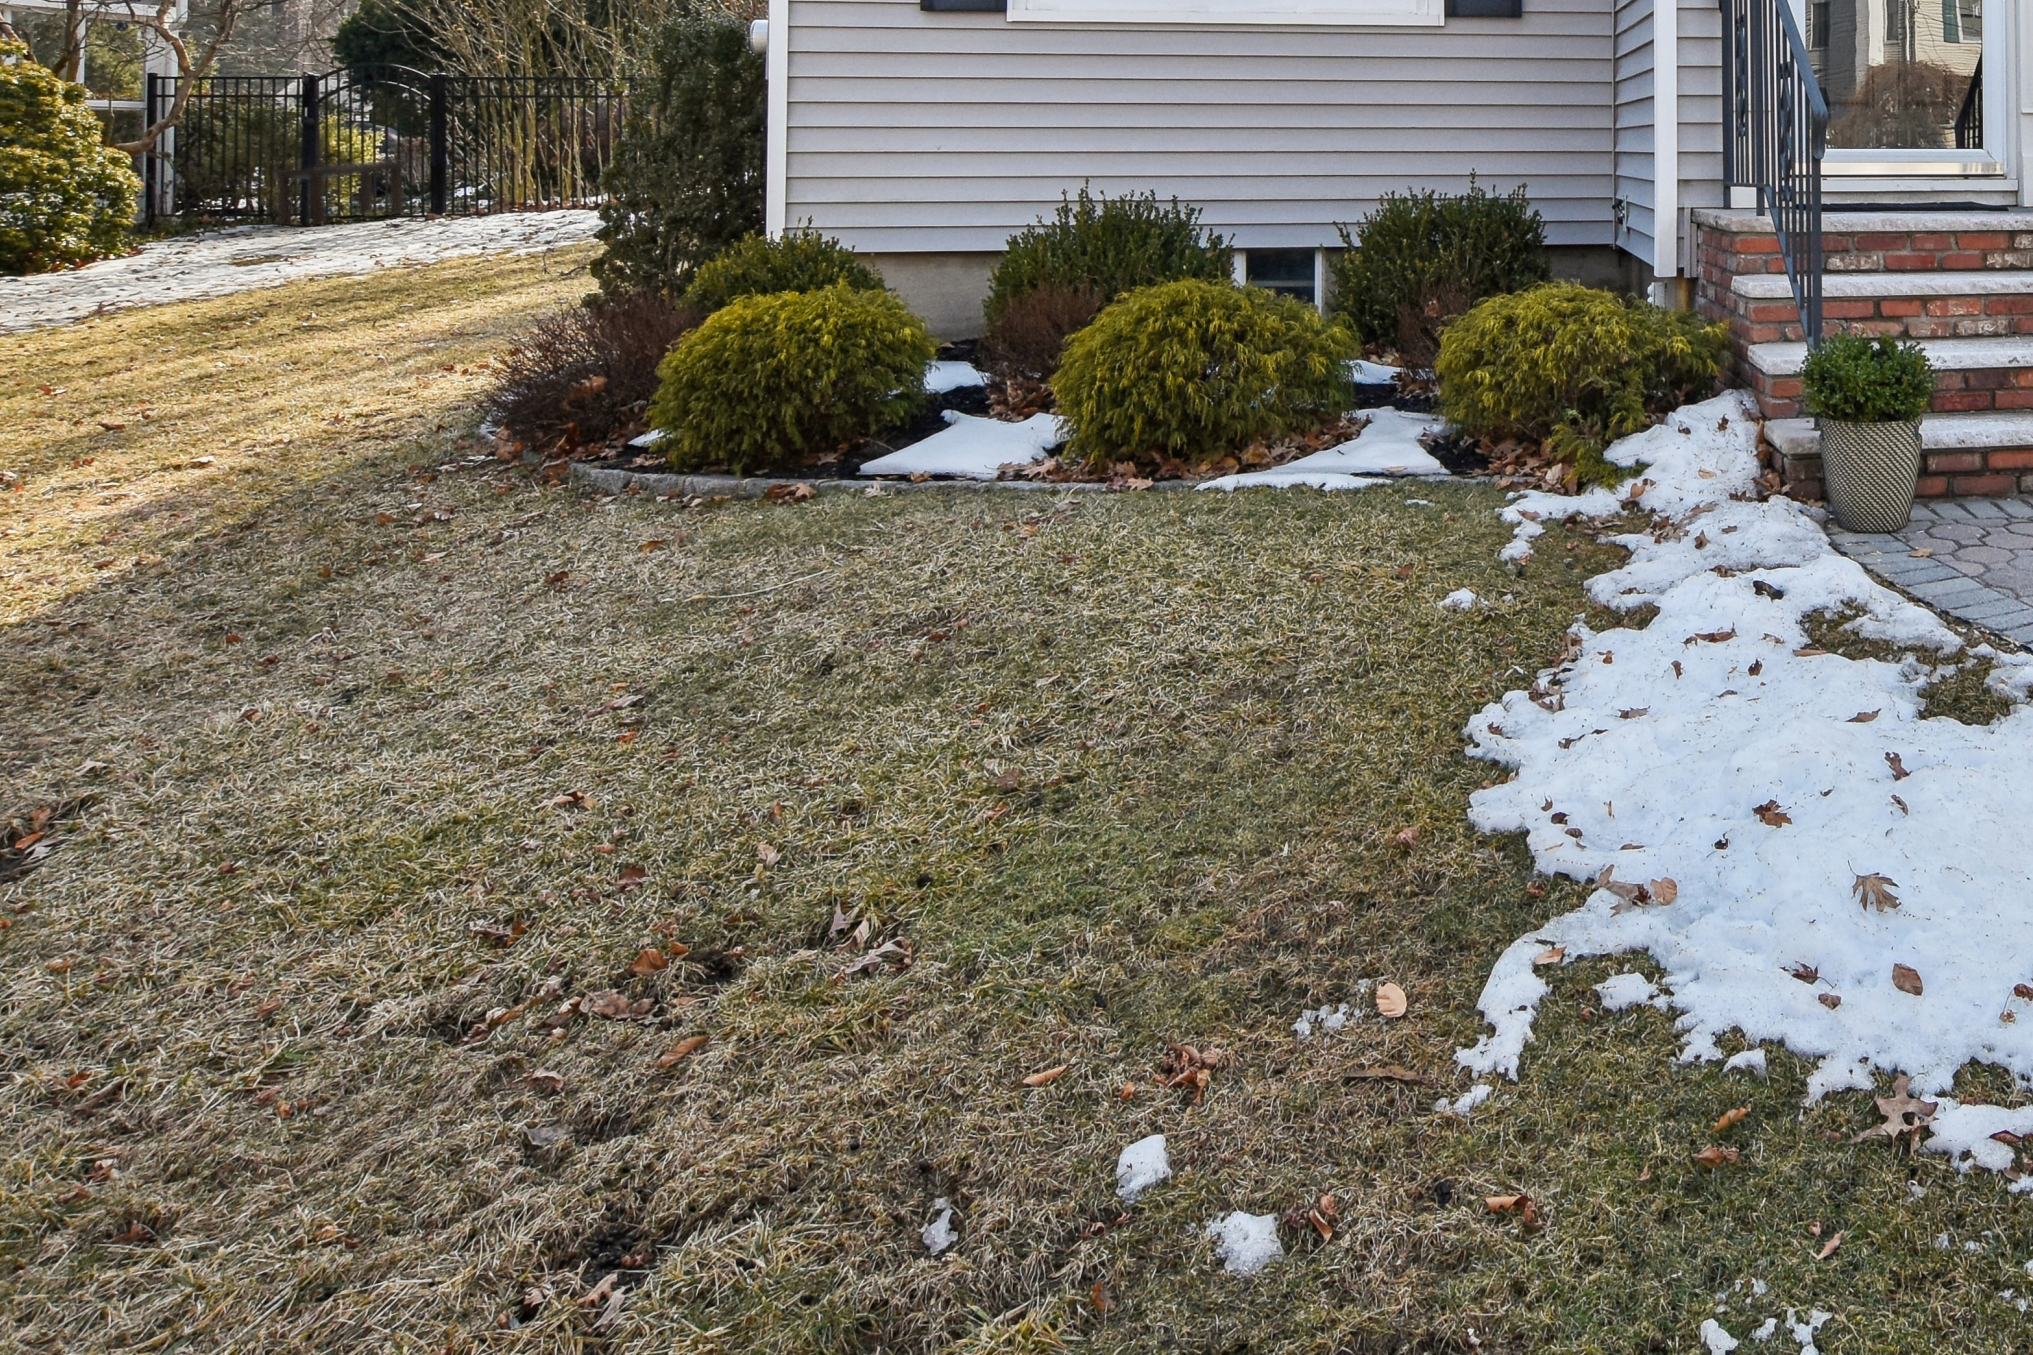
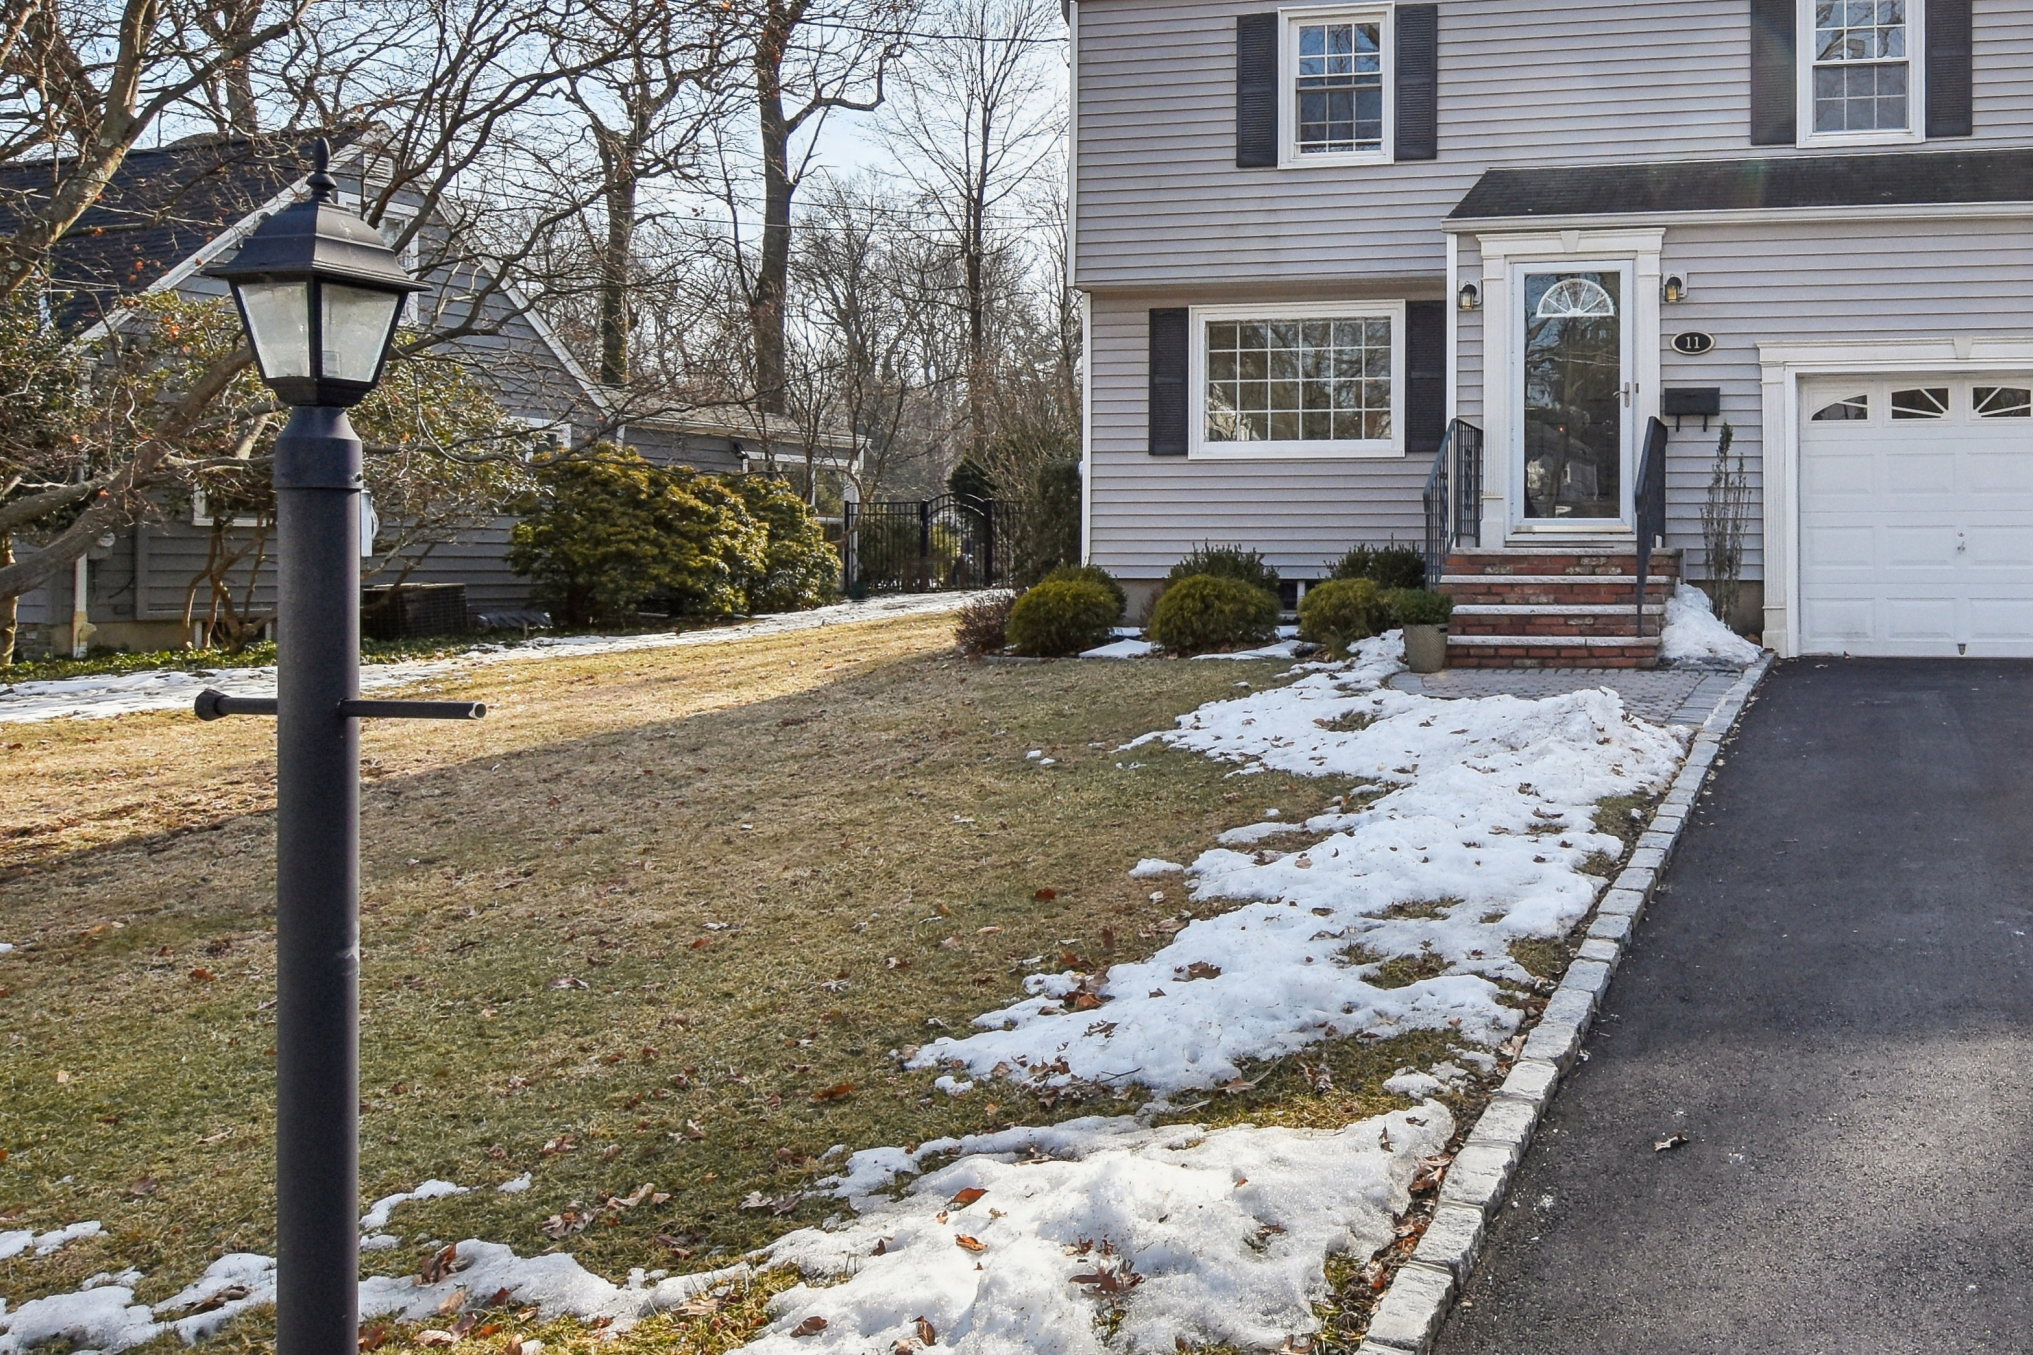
watering can: none [127,213,212,255] -> present [843,580,867,602]

